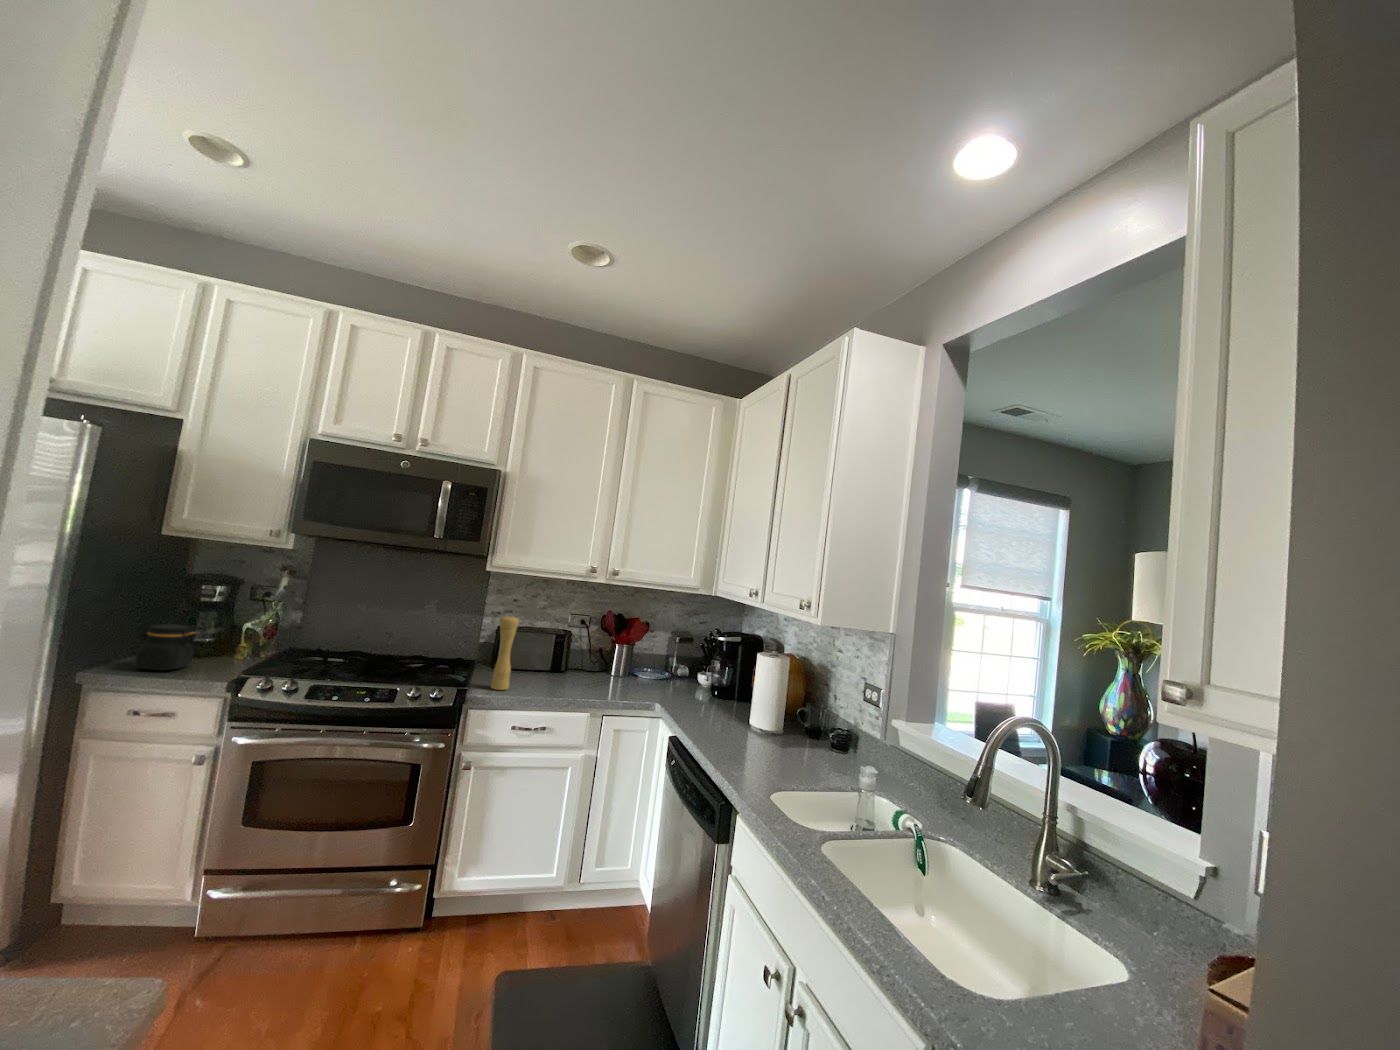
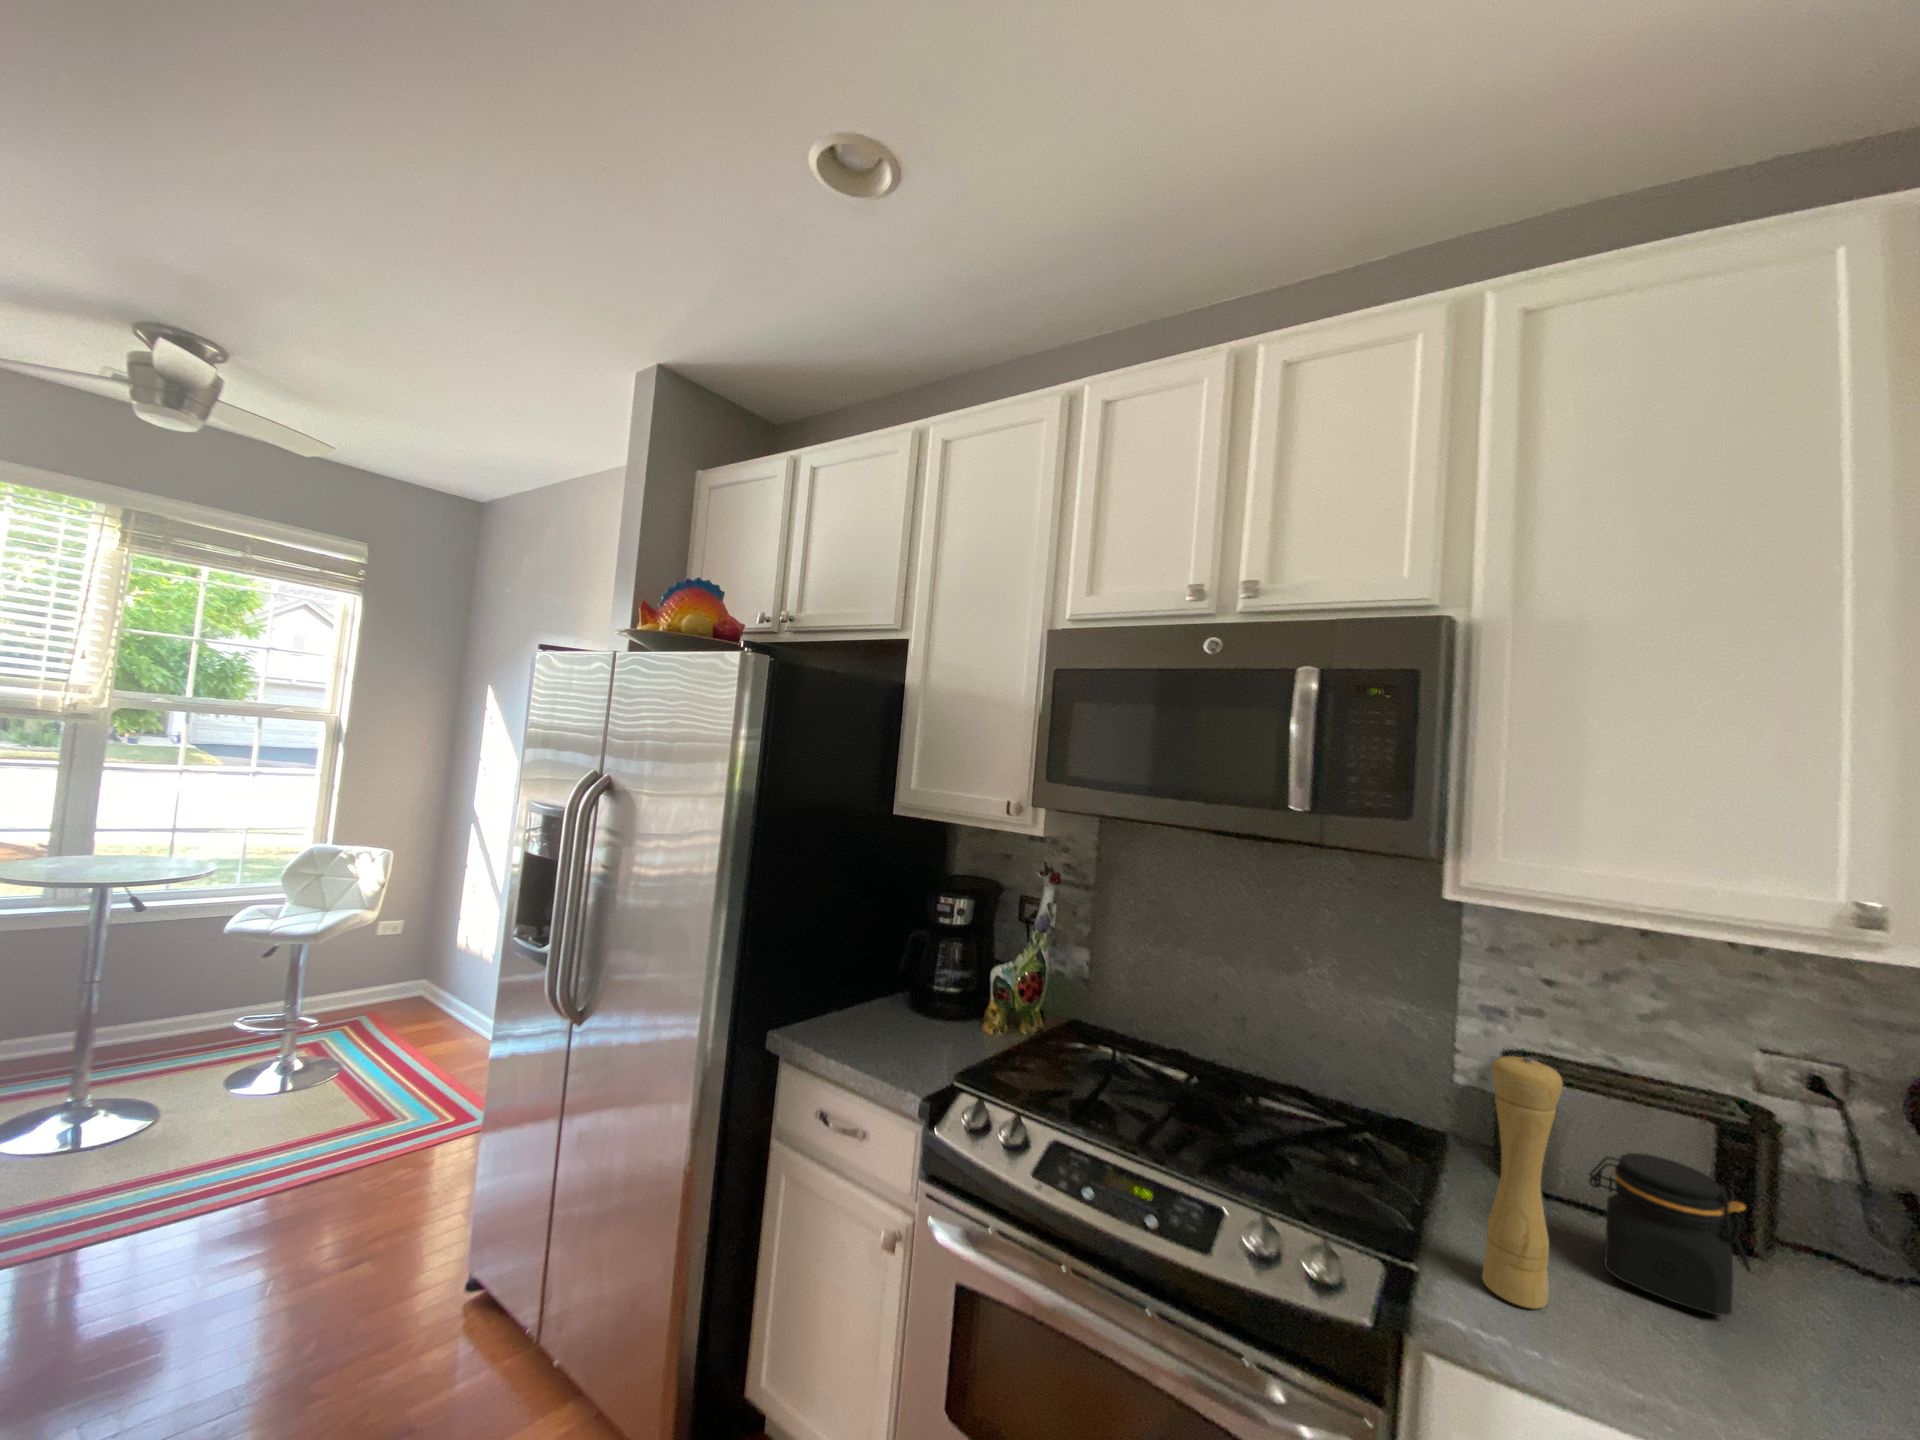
jar: present [134,624,195,671] -> present [1589,1153,1751,1315]

